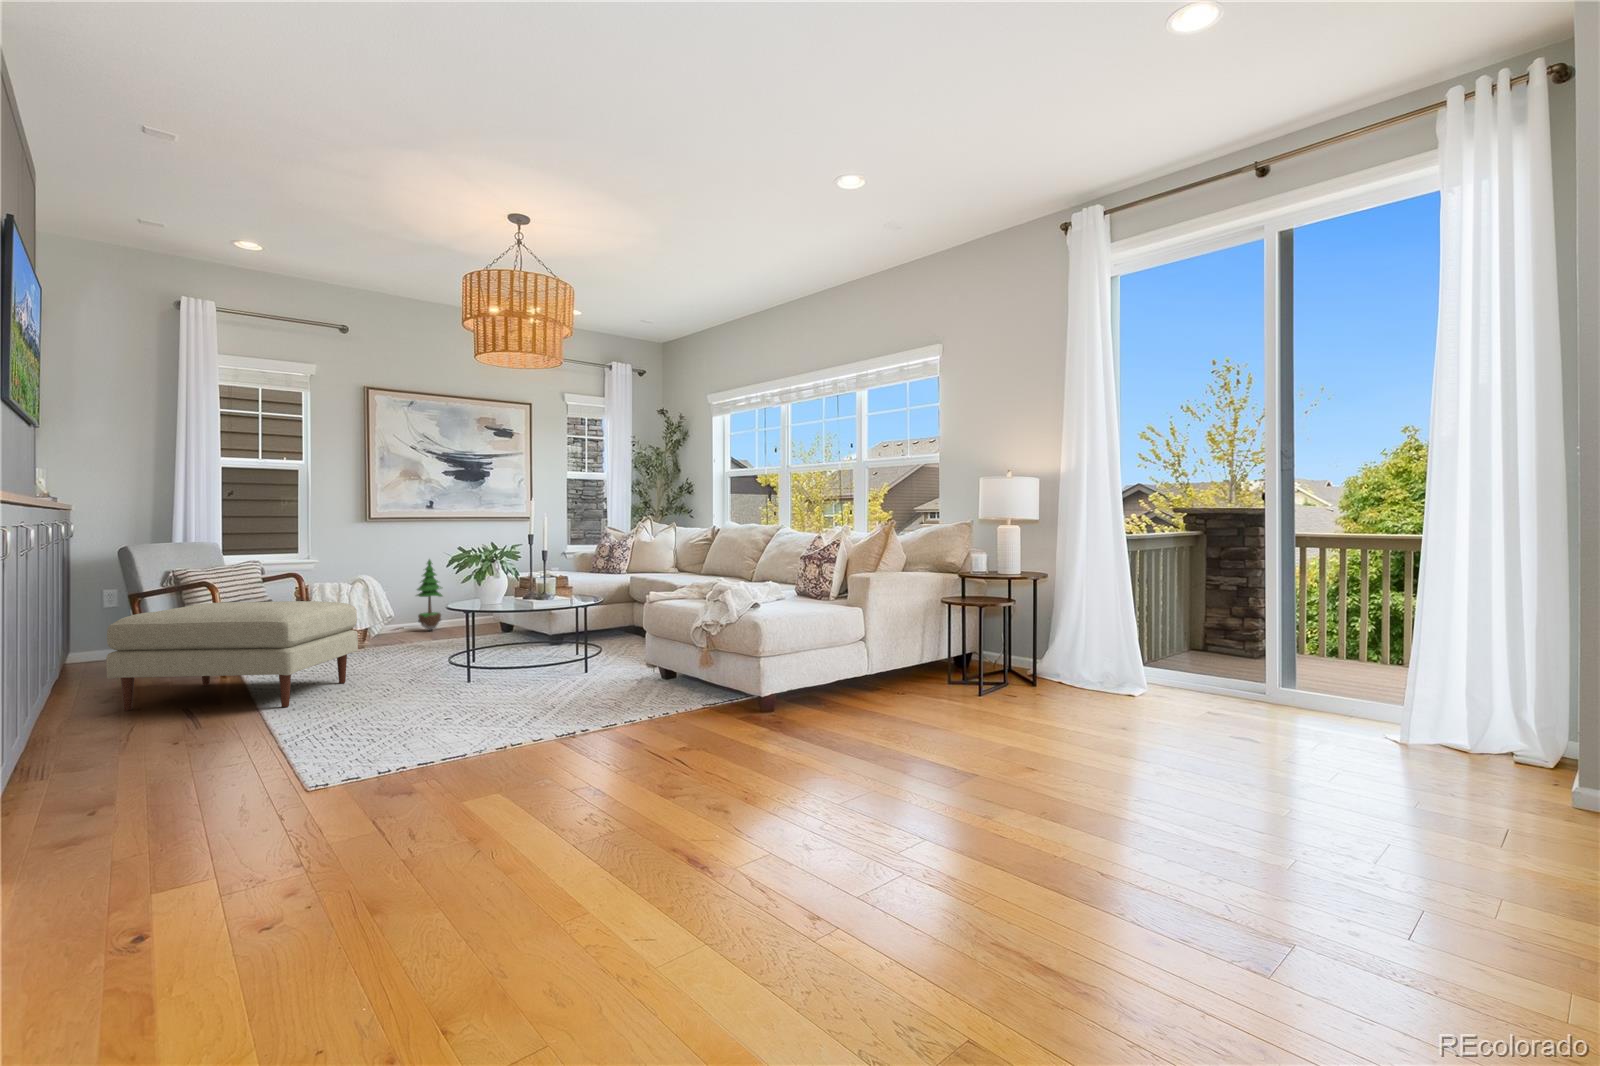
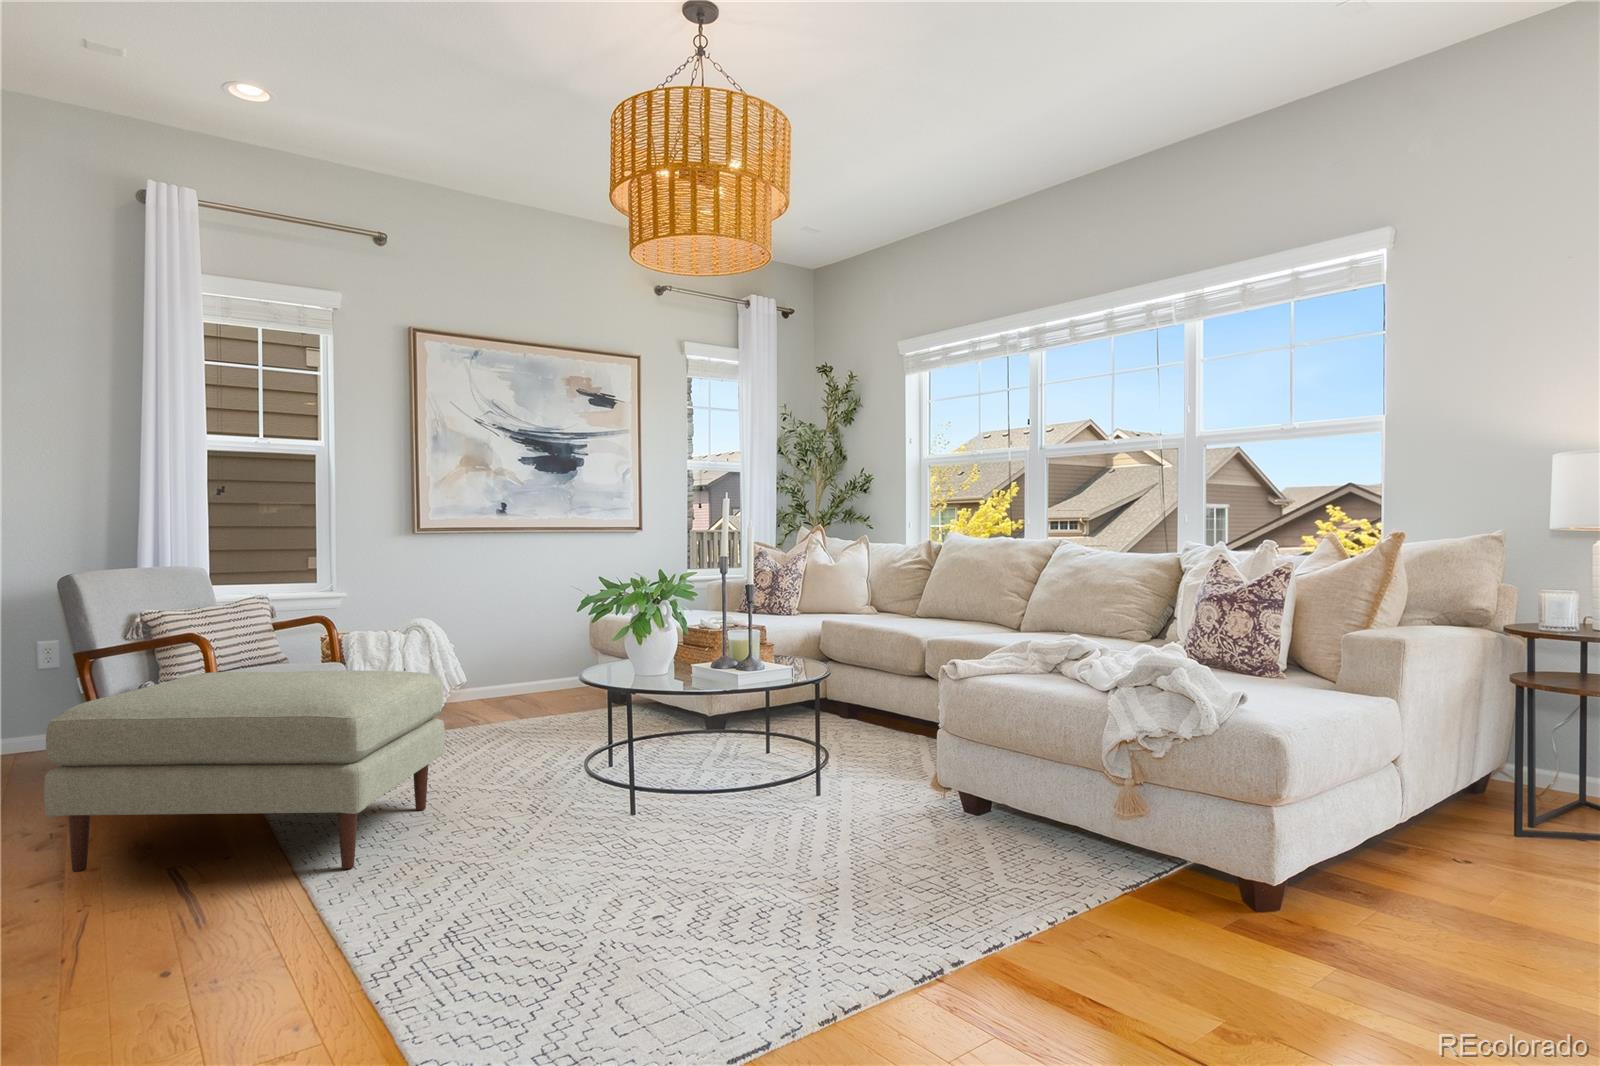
potted tree: present [417,559,442,631] -> none [480,588,522,700]

